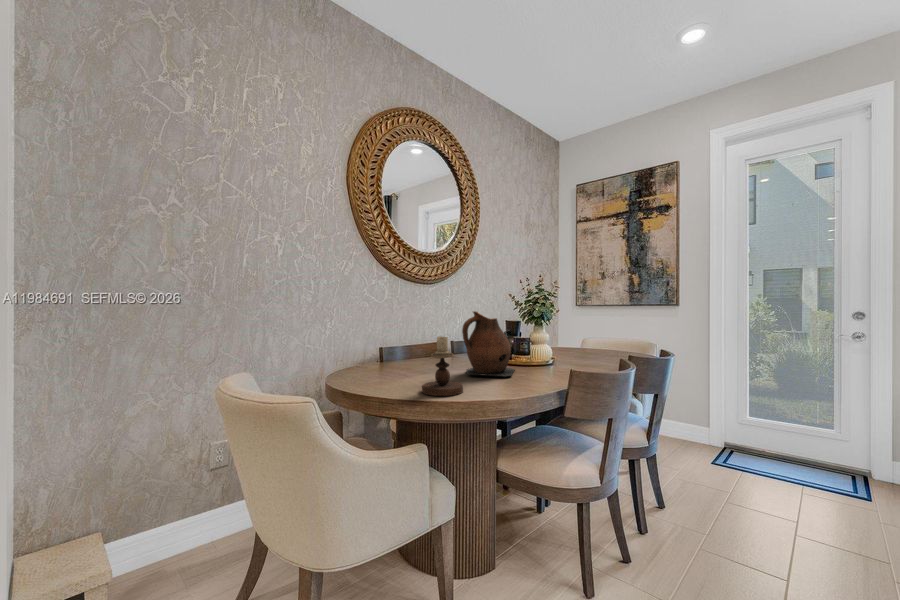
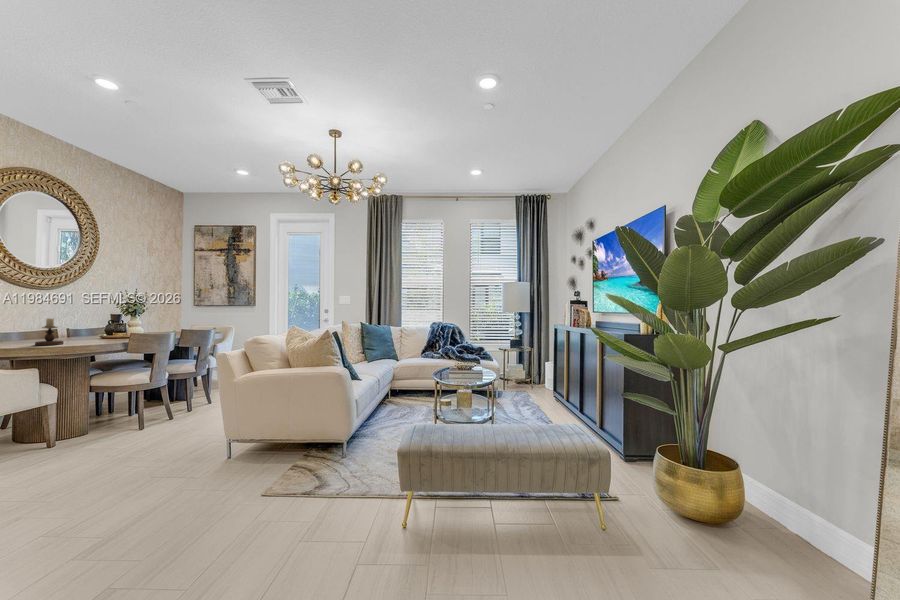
ceramic pitcher: present [462,311,515,377] -> none [68,307,107,340]

